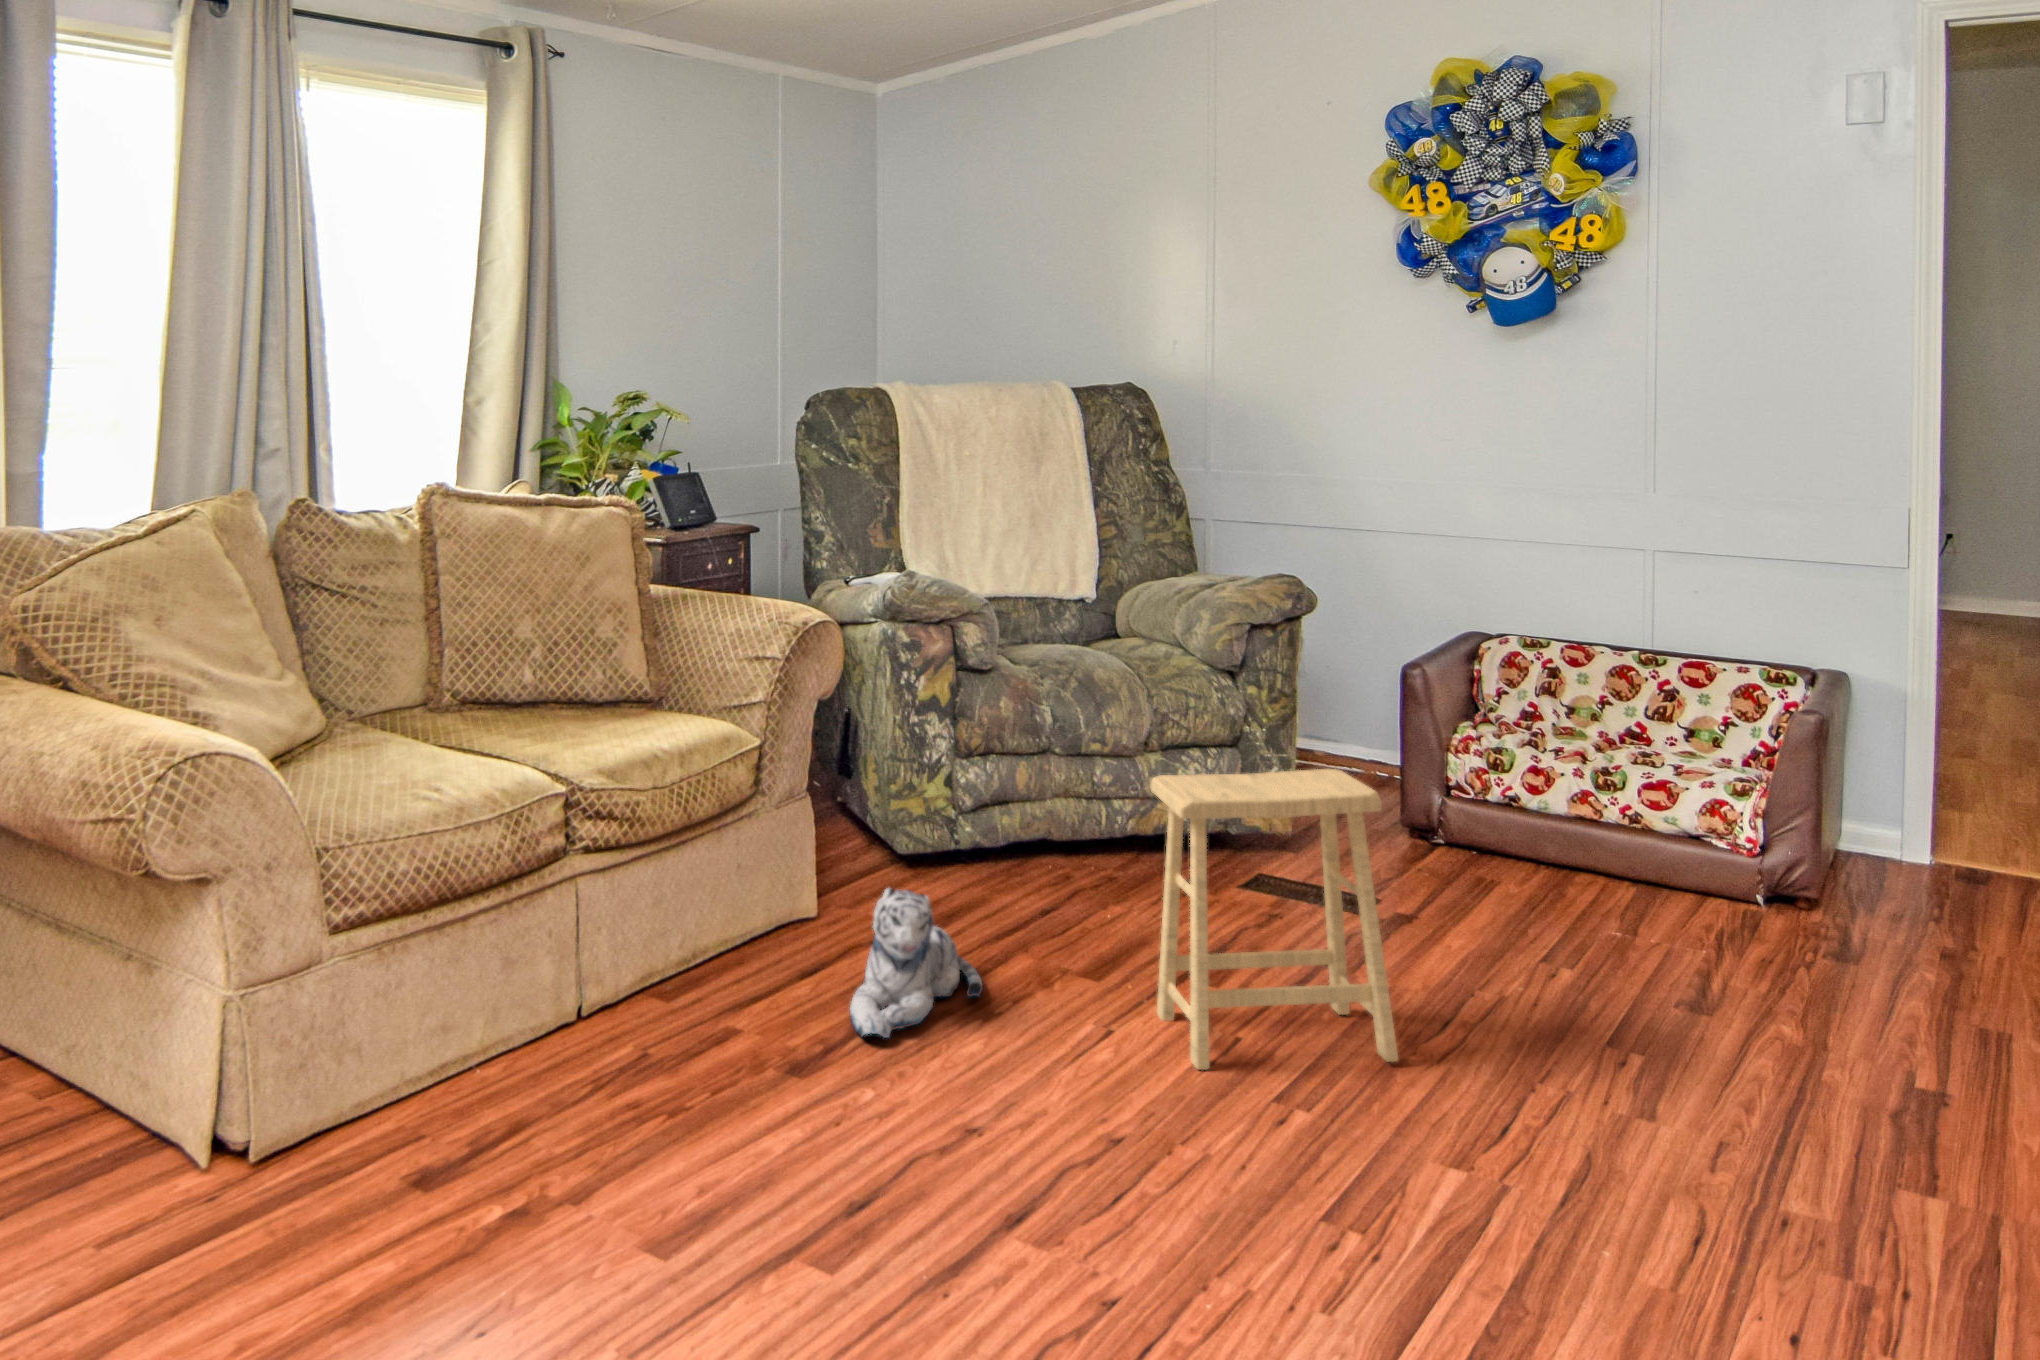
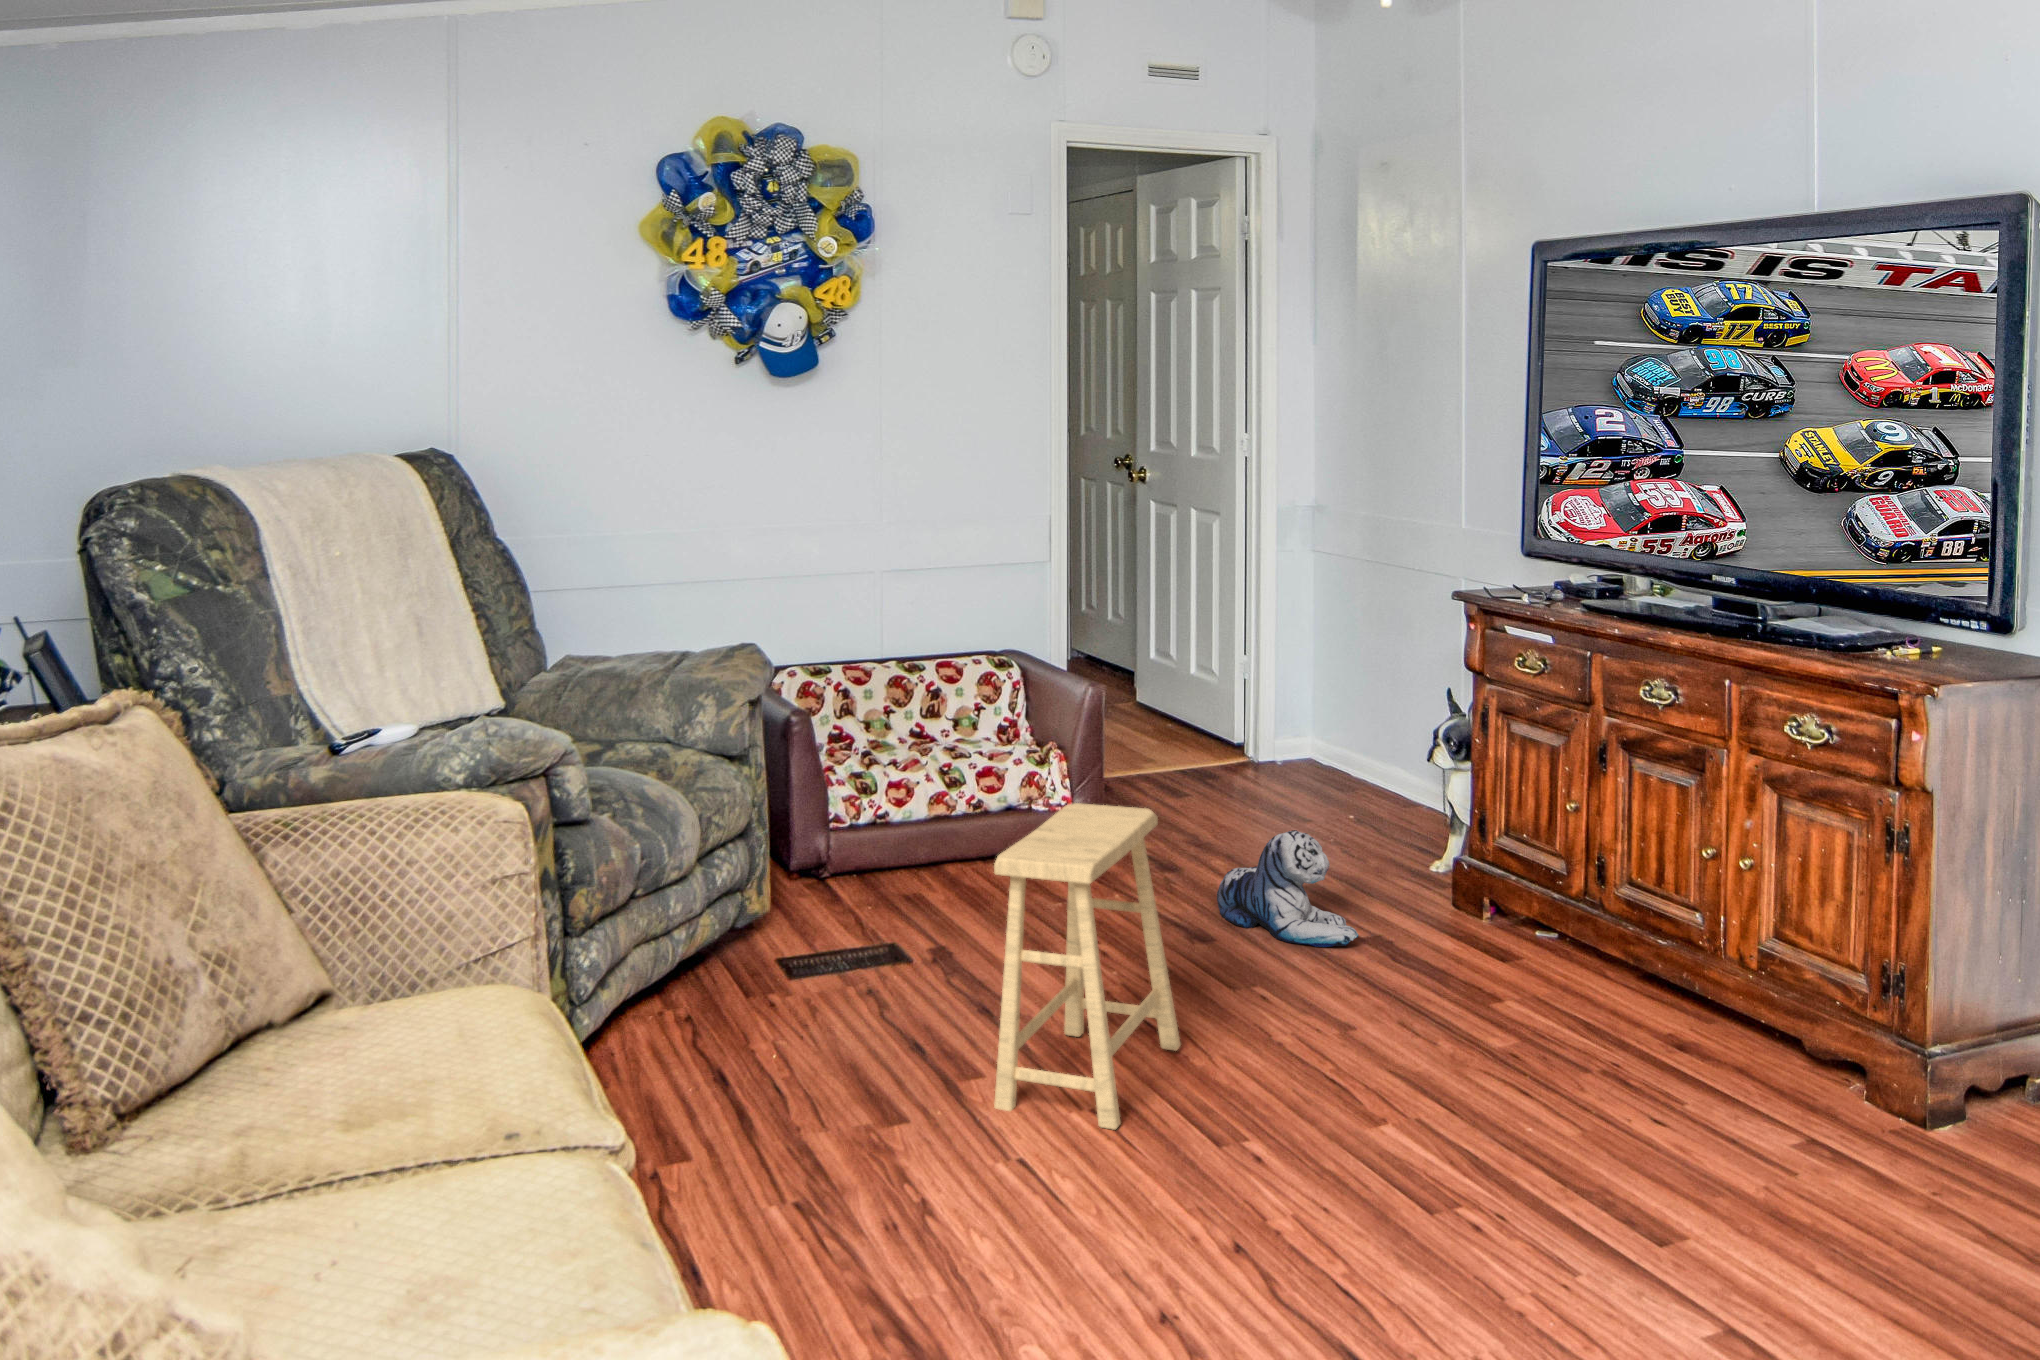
plush toy: present [850,888,983,1038] -> present [1217,830,1359,947]

